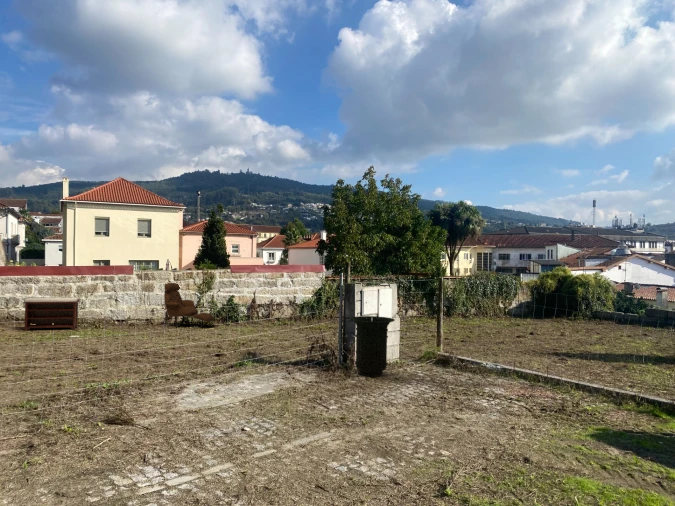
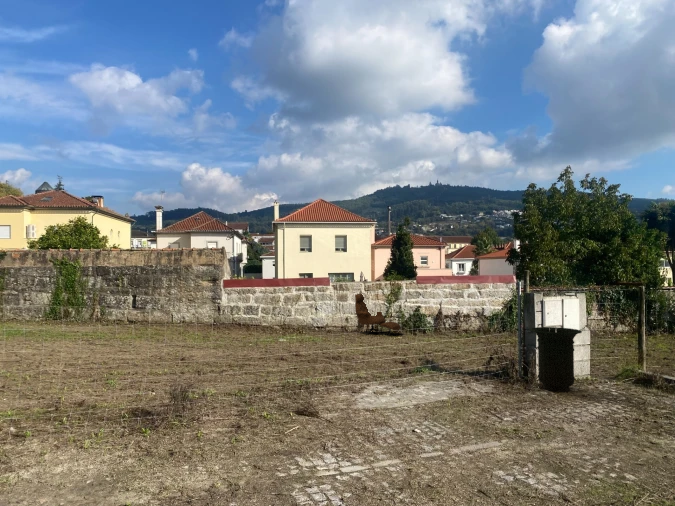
bench: present [24,298,80,330] -> none [244,307,287,334]

